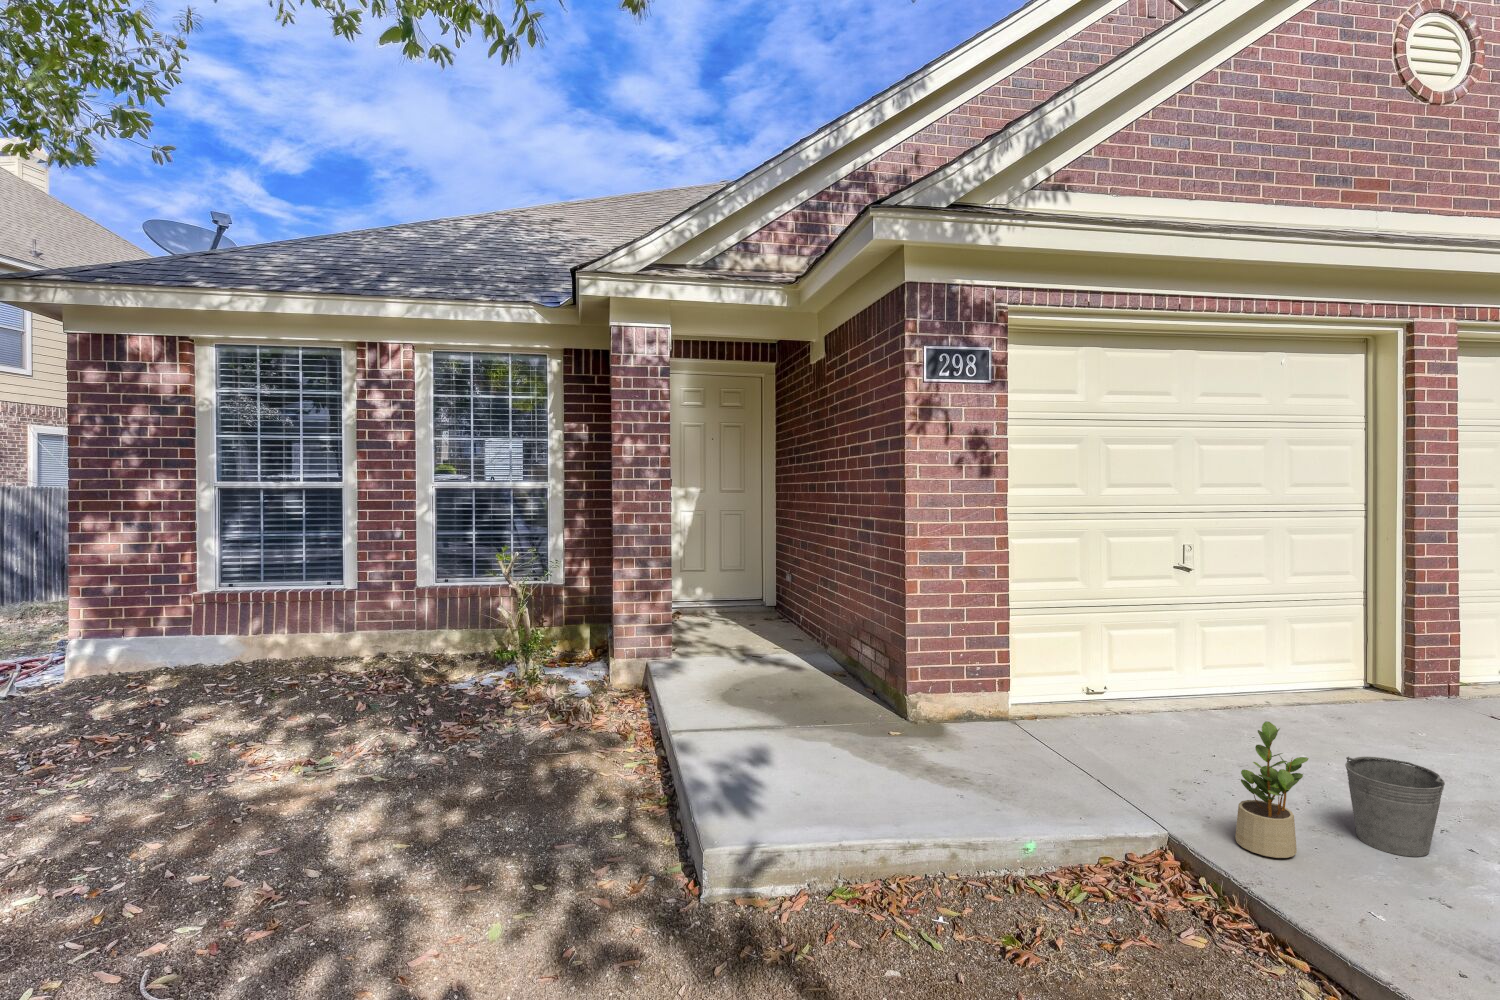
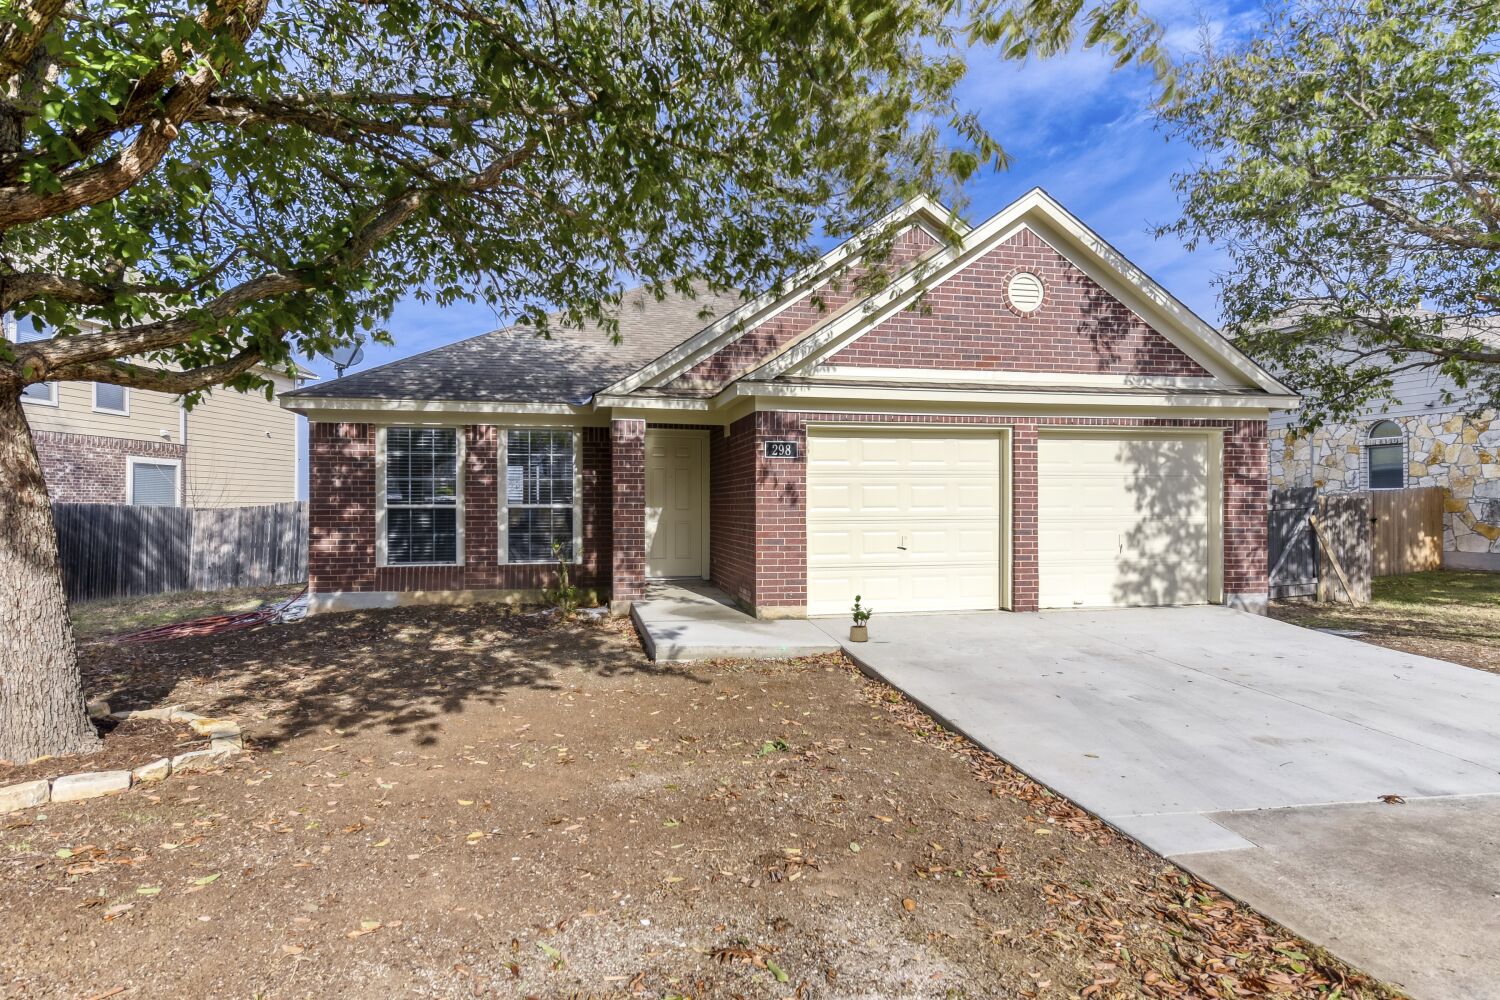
bucket: present [1345,757,1445,857] -> none [893,611,921,642]

